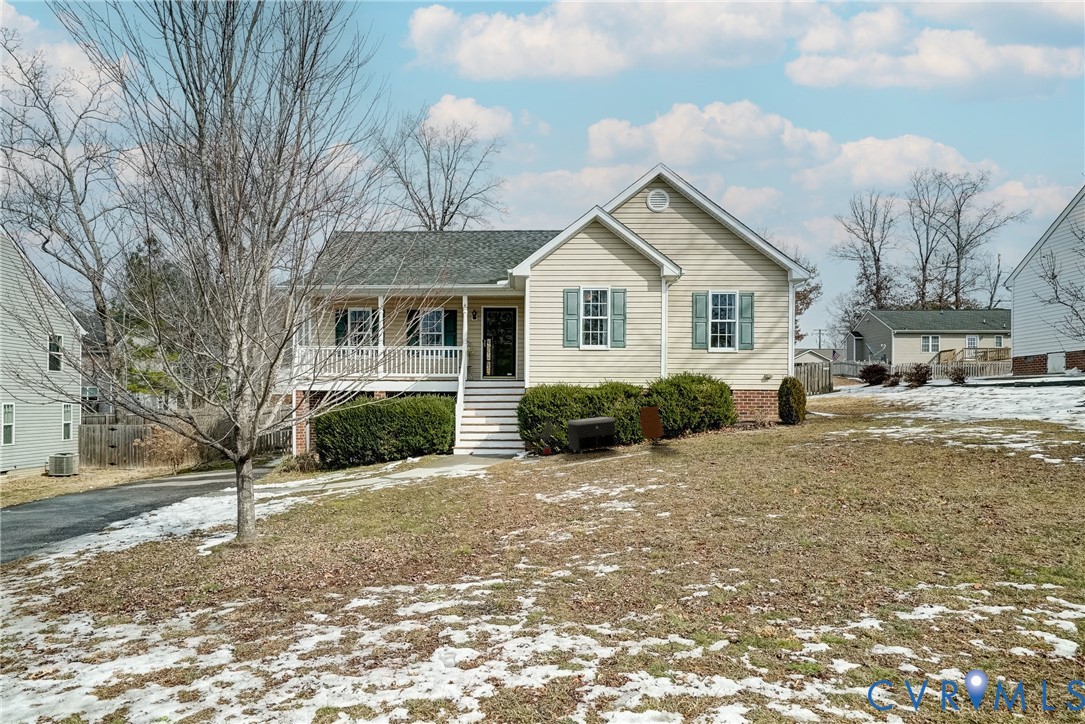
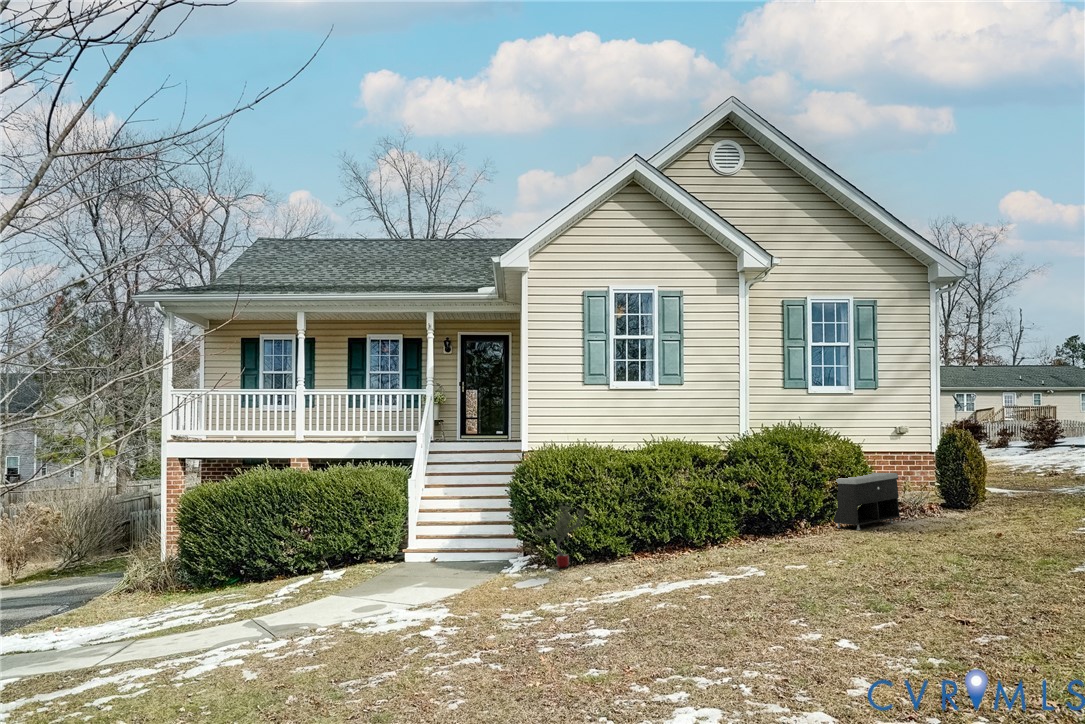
lounge chair: present [640,407,664,447] -> none [725,481,774,557]
storage bench: present [567,417,616,453] -> present [834,473,901,530]

